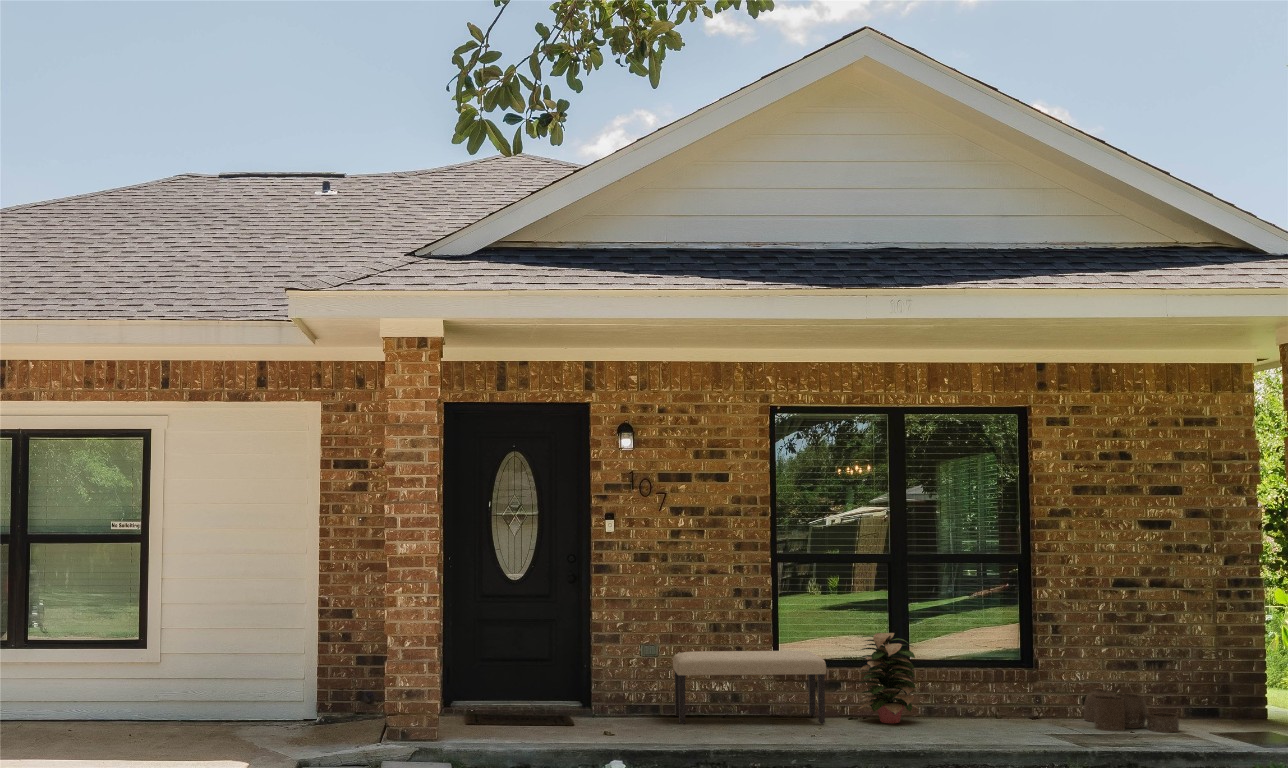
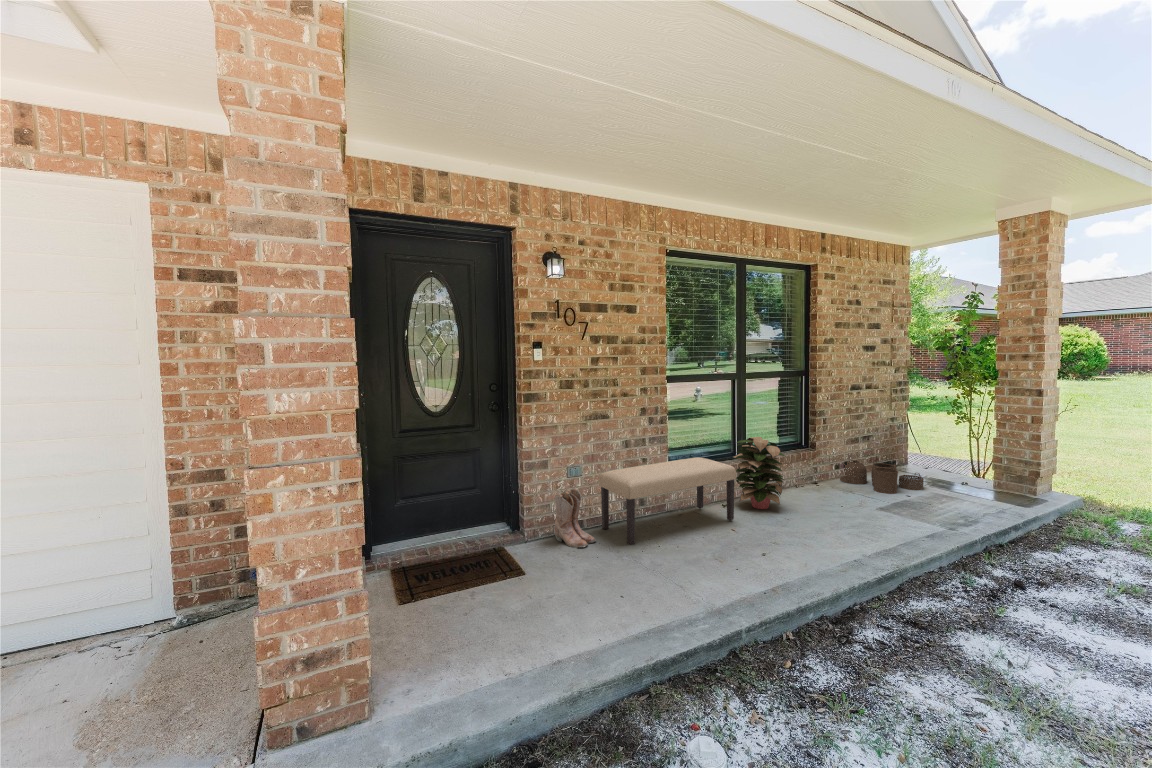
boots: none [617,666,652,721] -> present [555,488,596,548]

